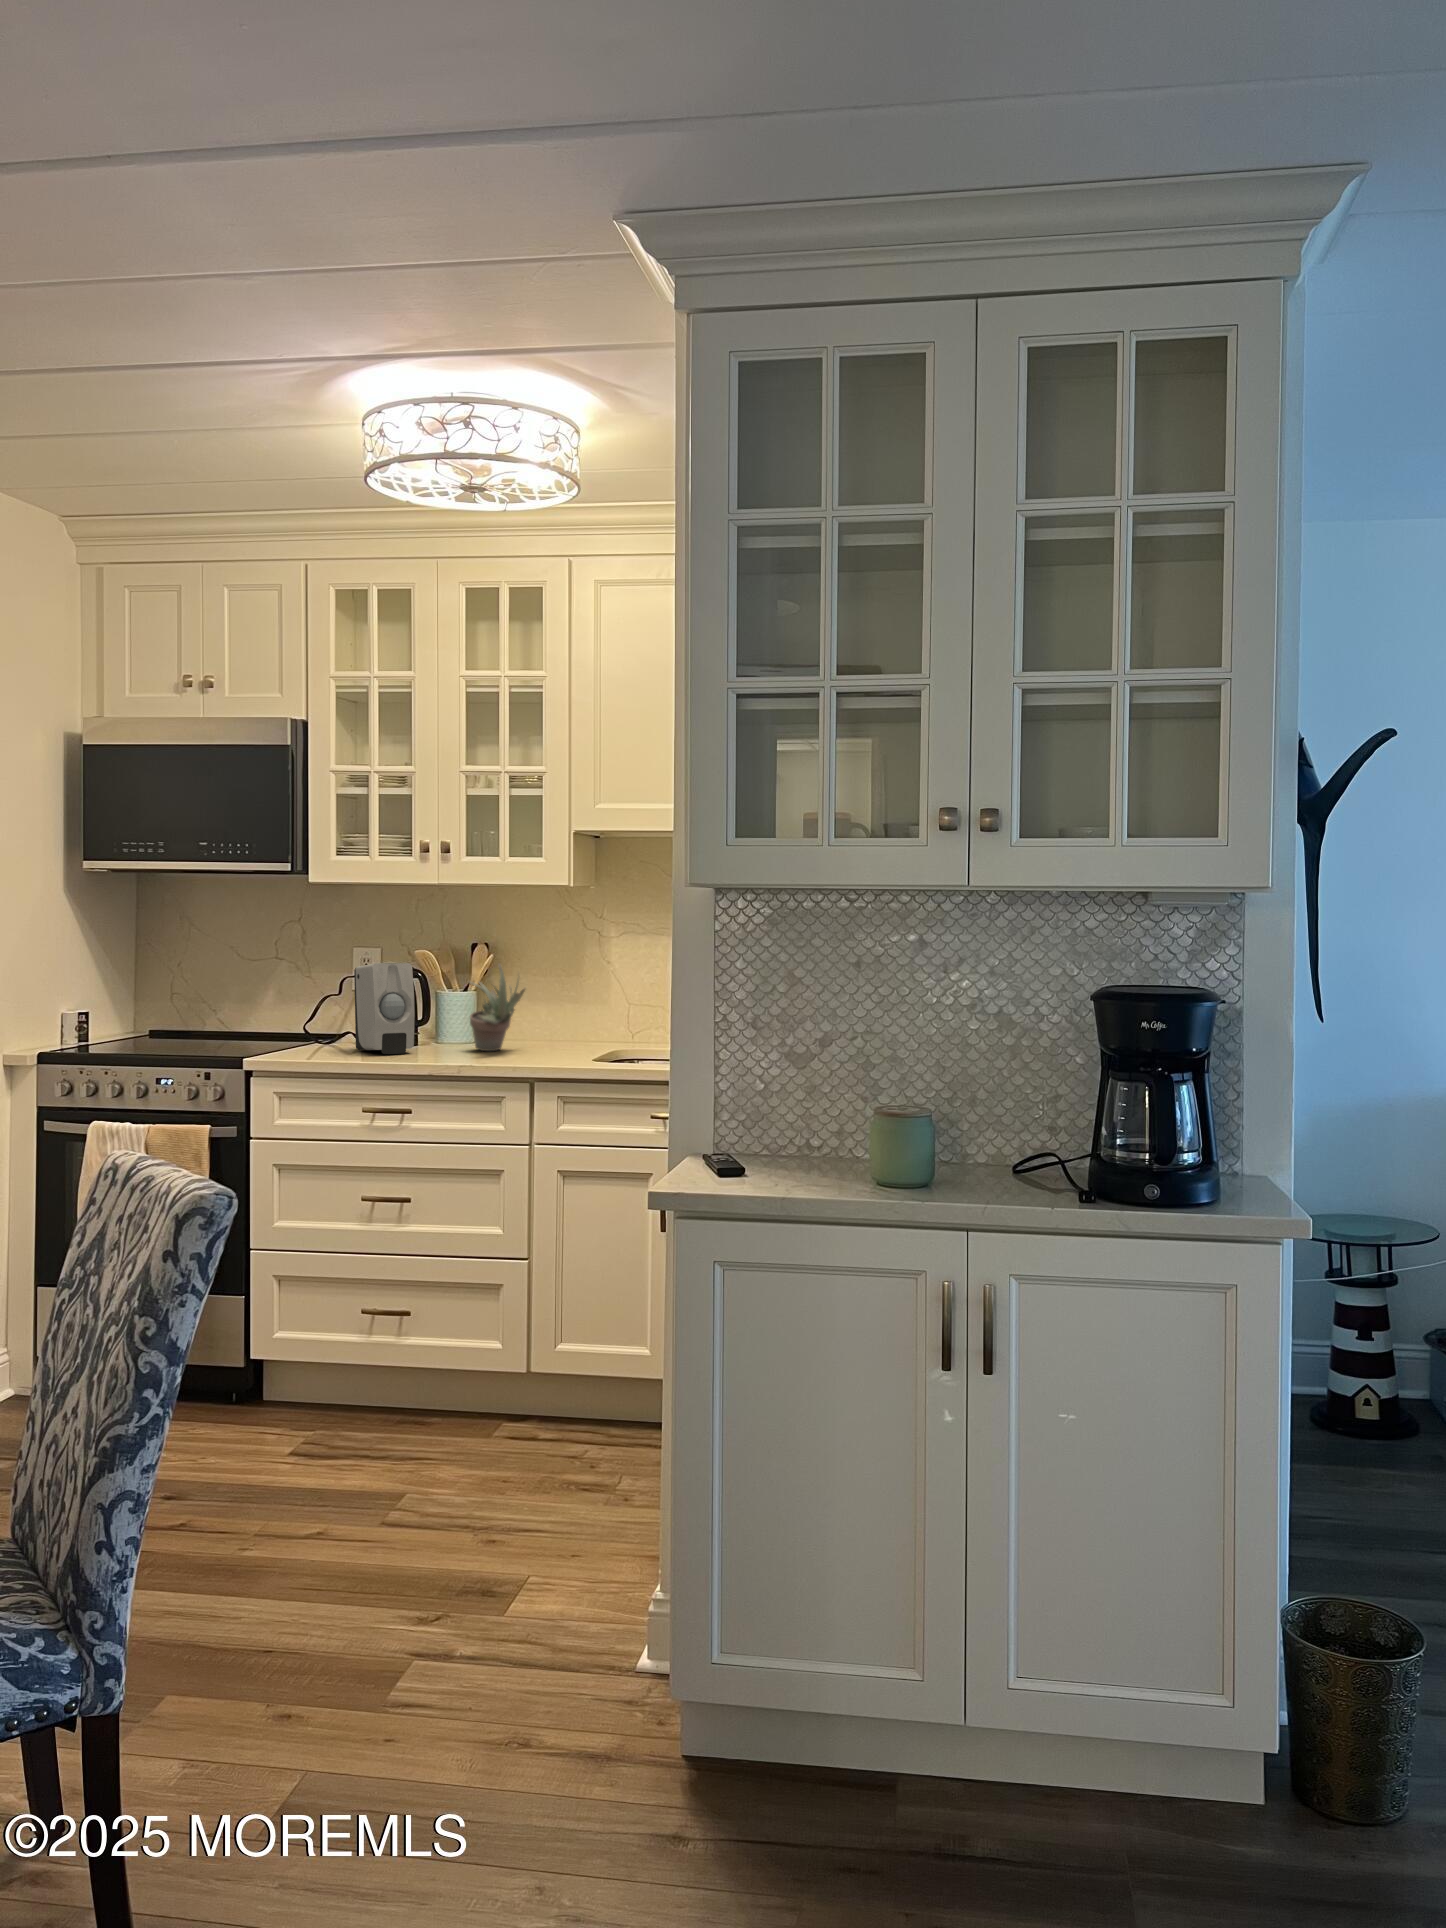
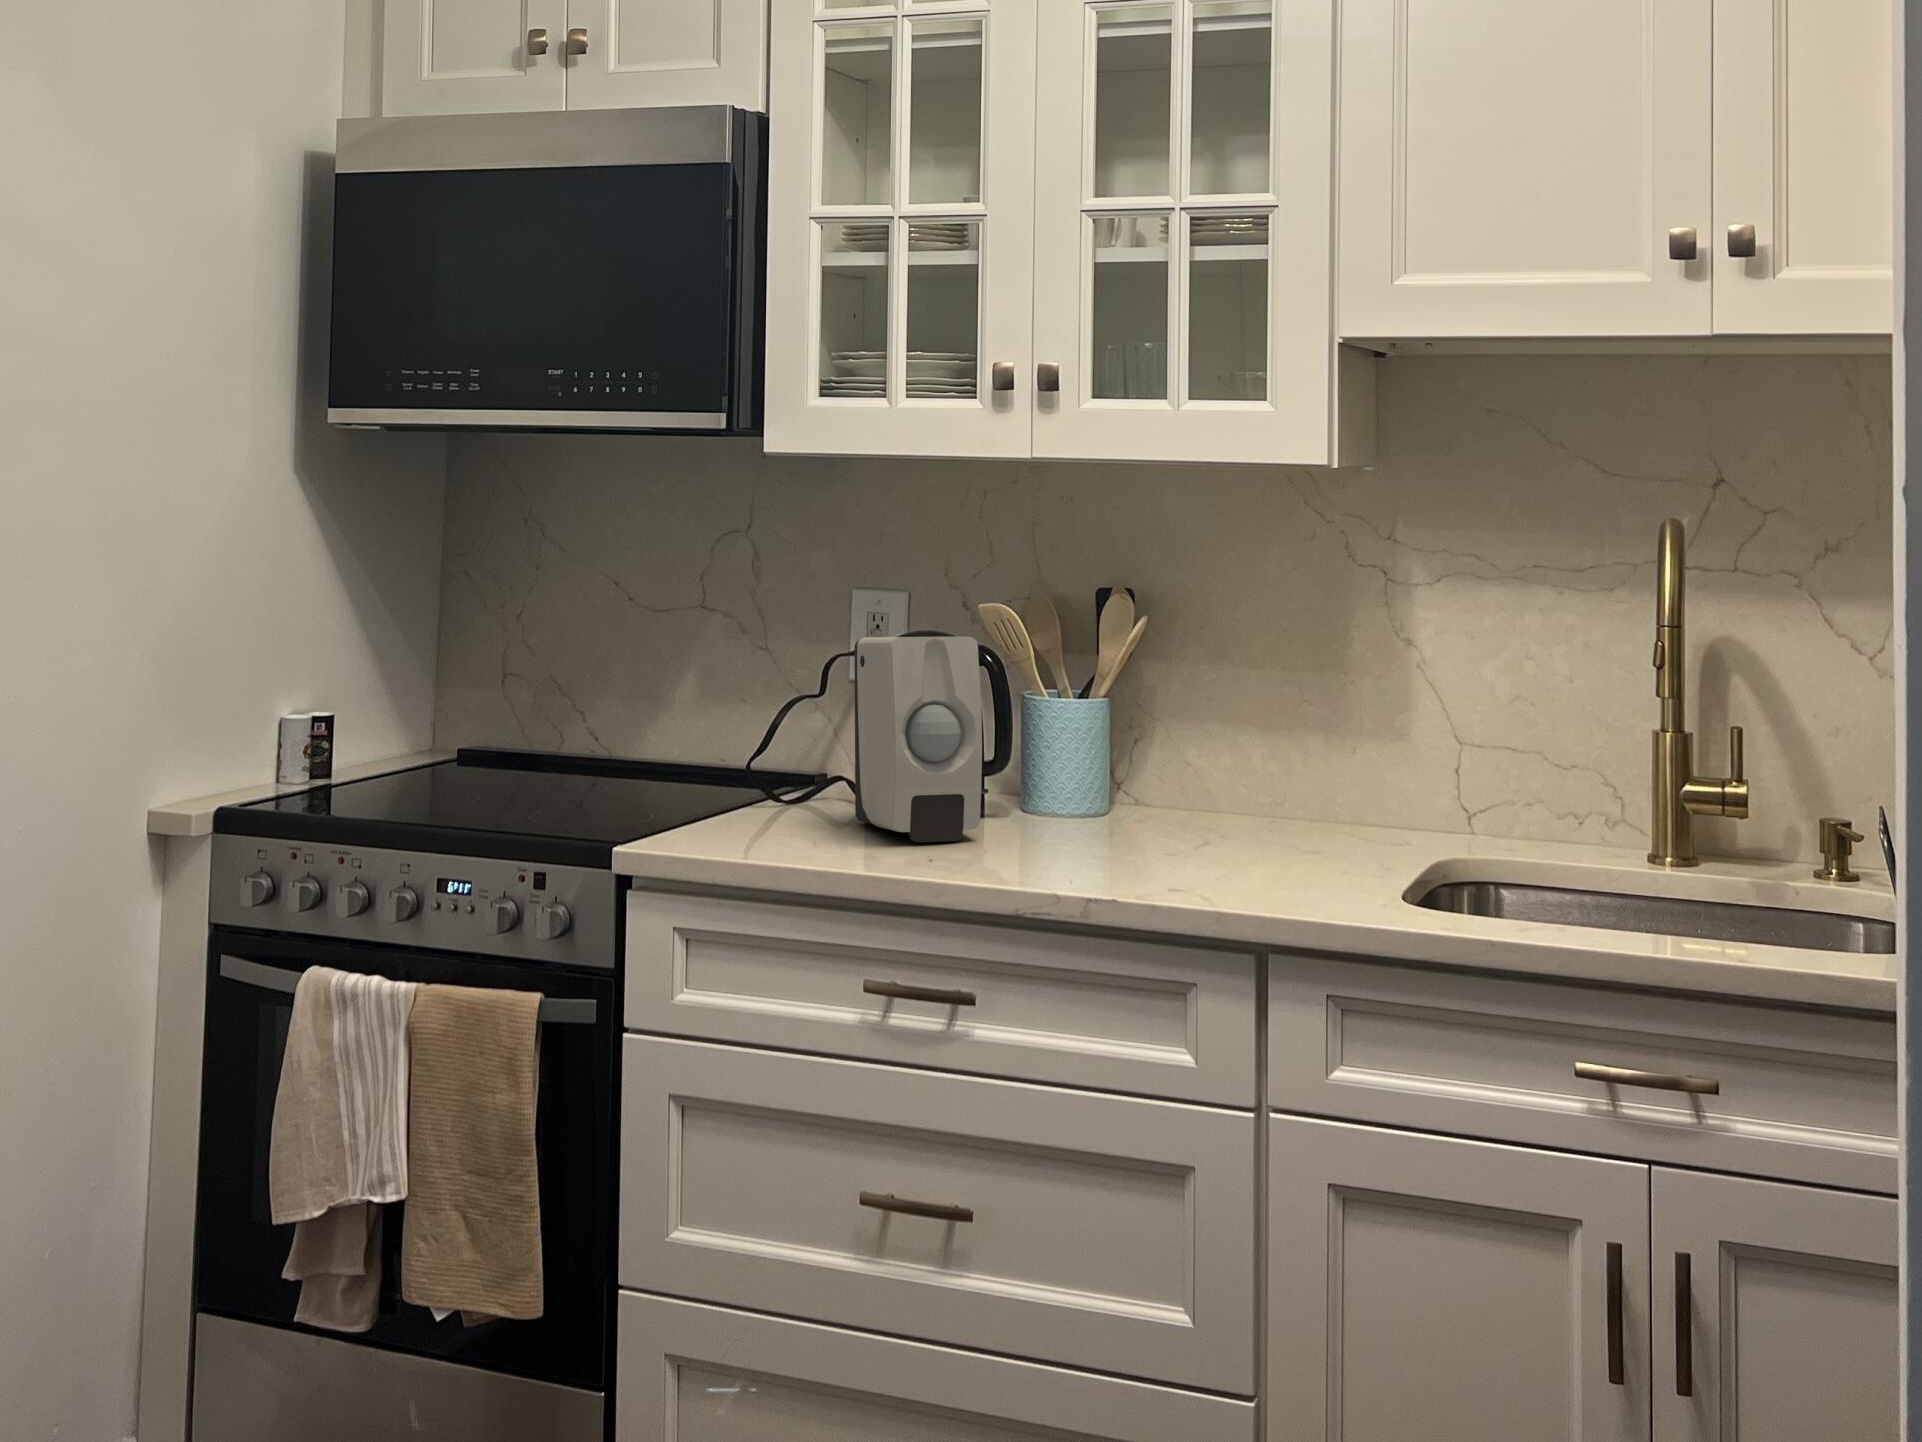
succulent plant: present [469,964,525,1051] -> none [1097,641,1229,840]

